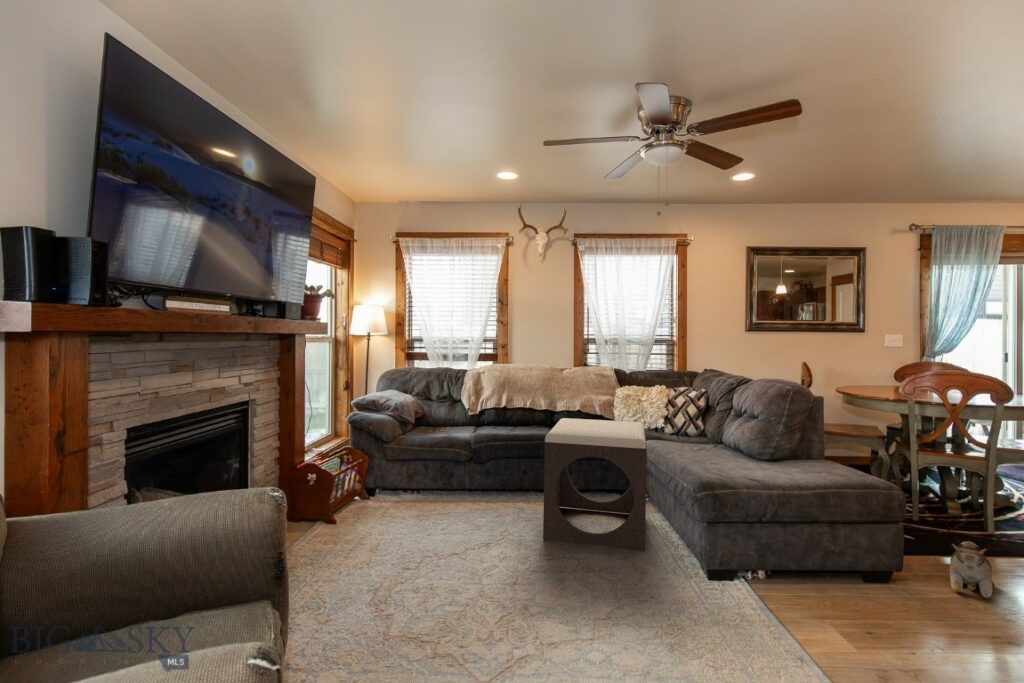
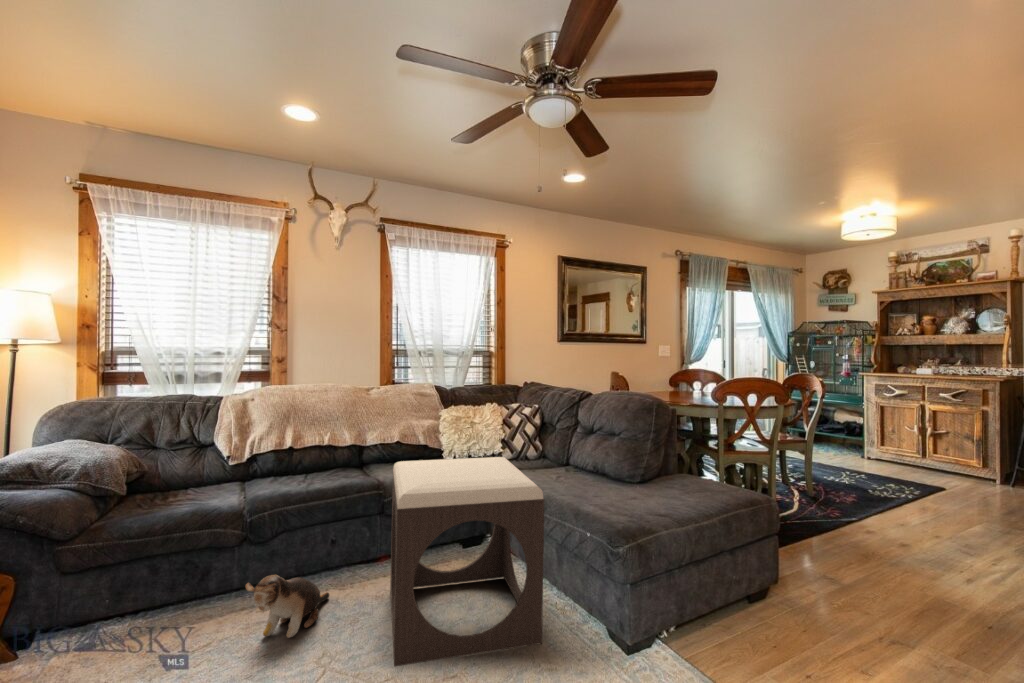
plush toy: present [950,541,994,598] -> present [246,574,329,638]

